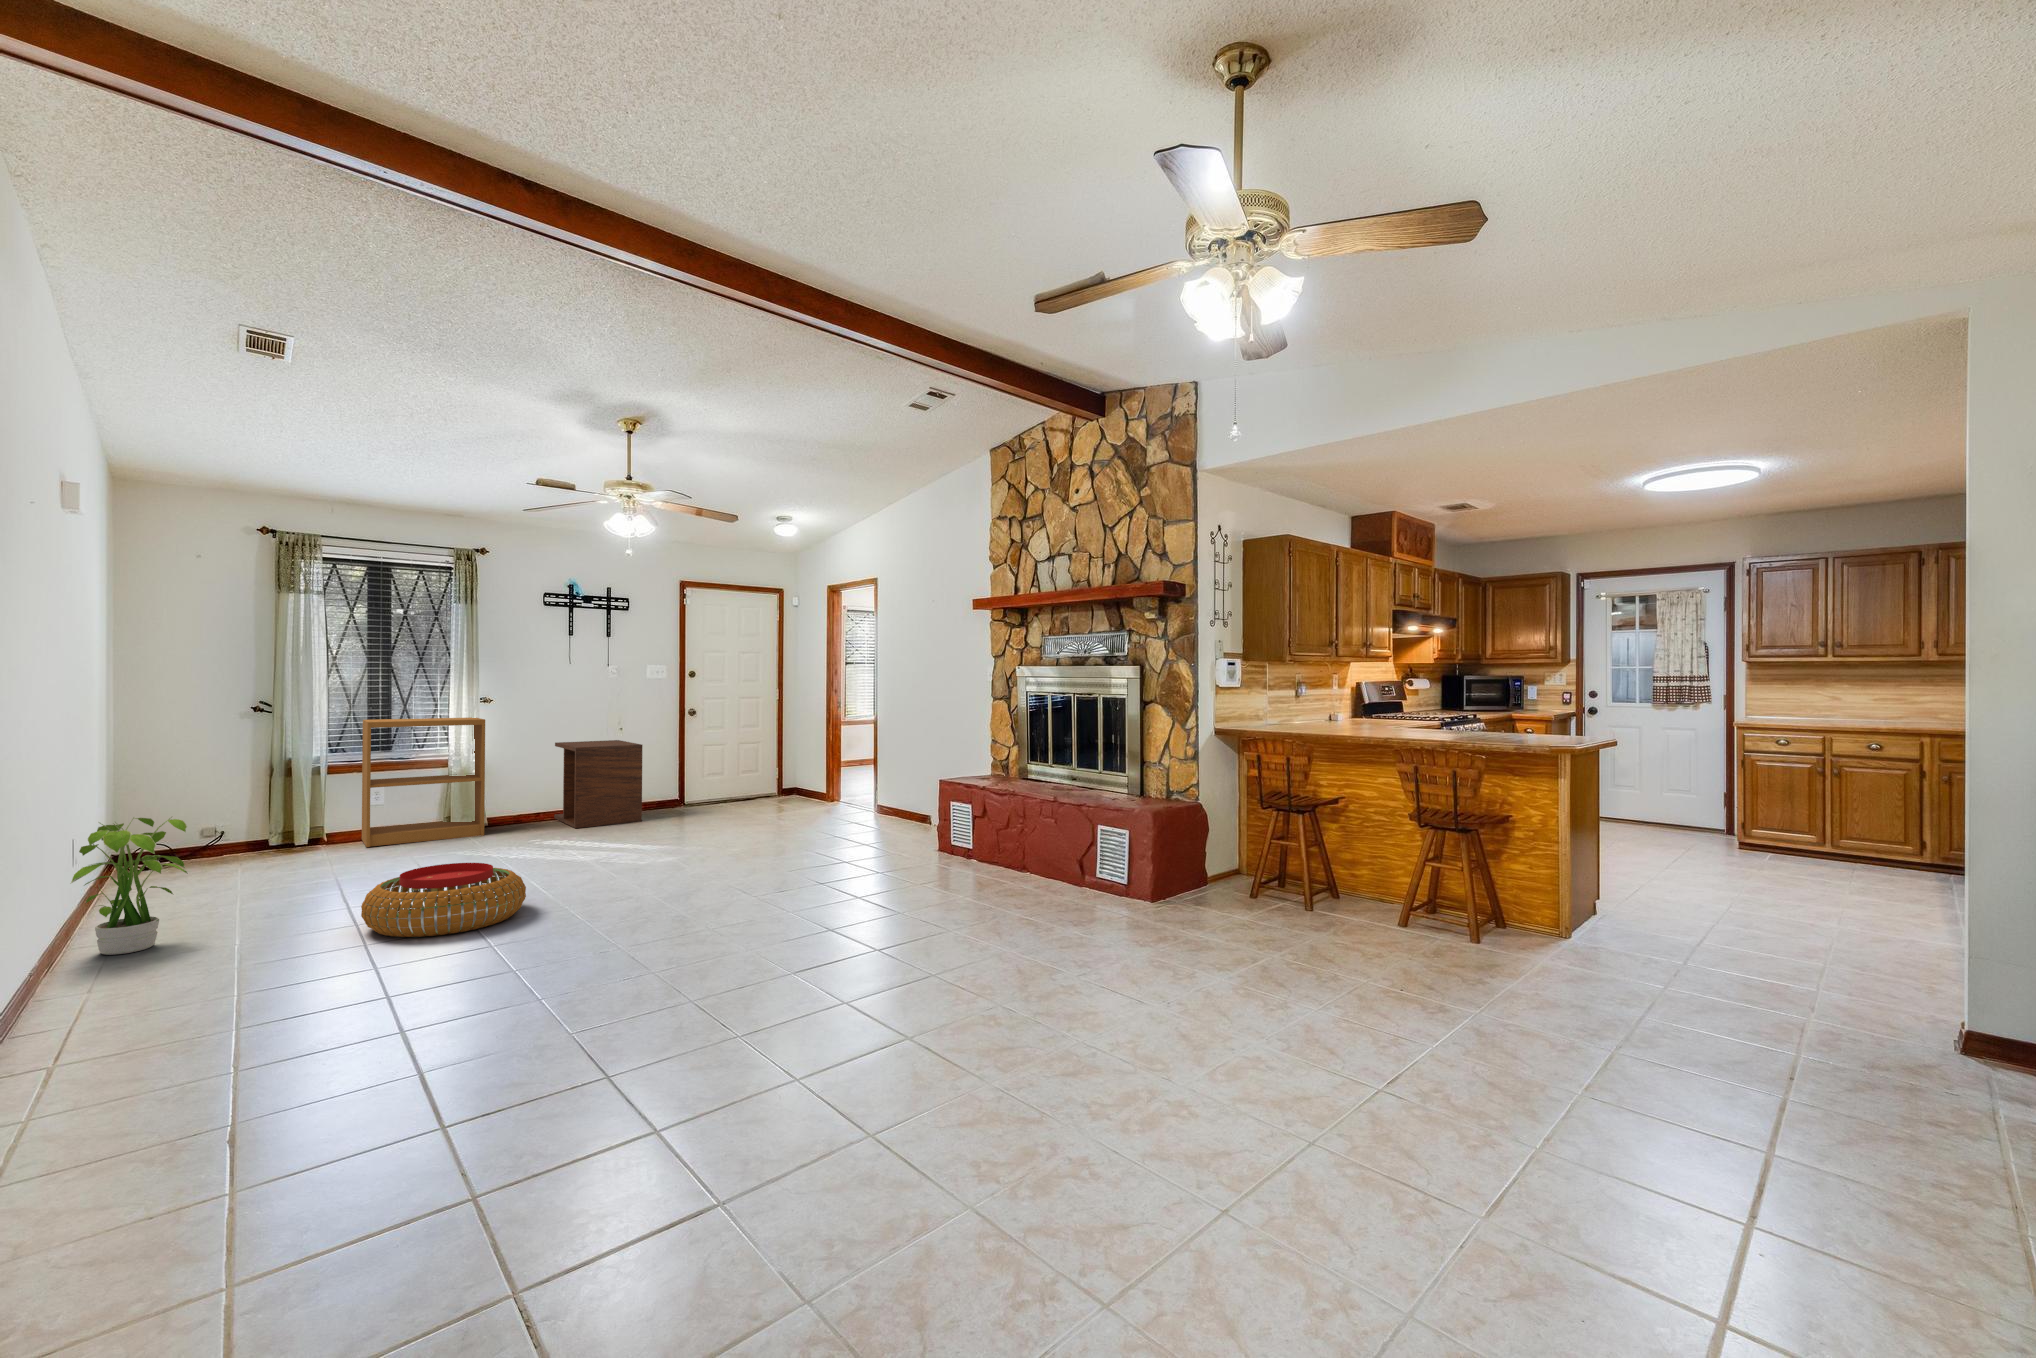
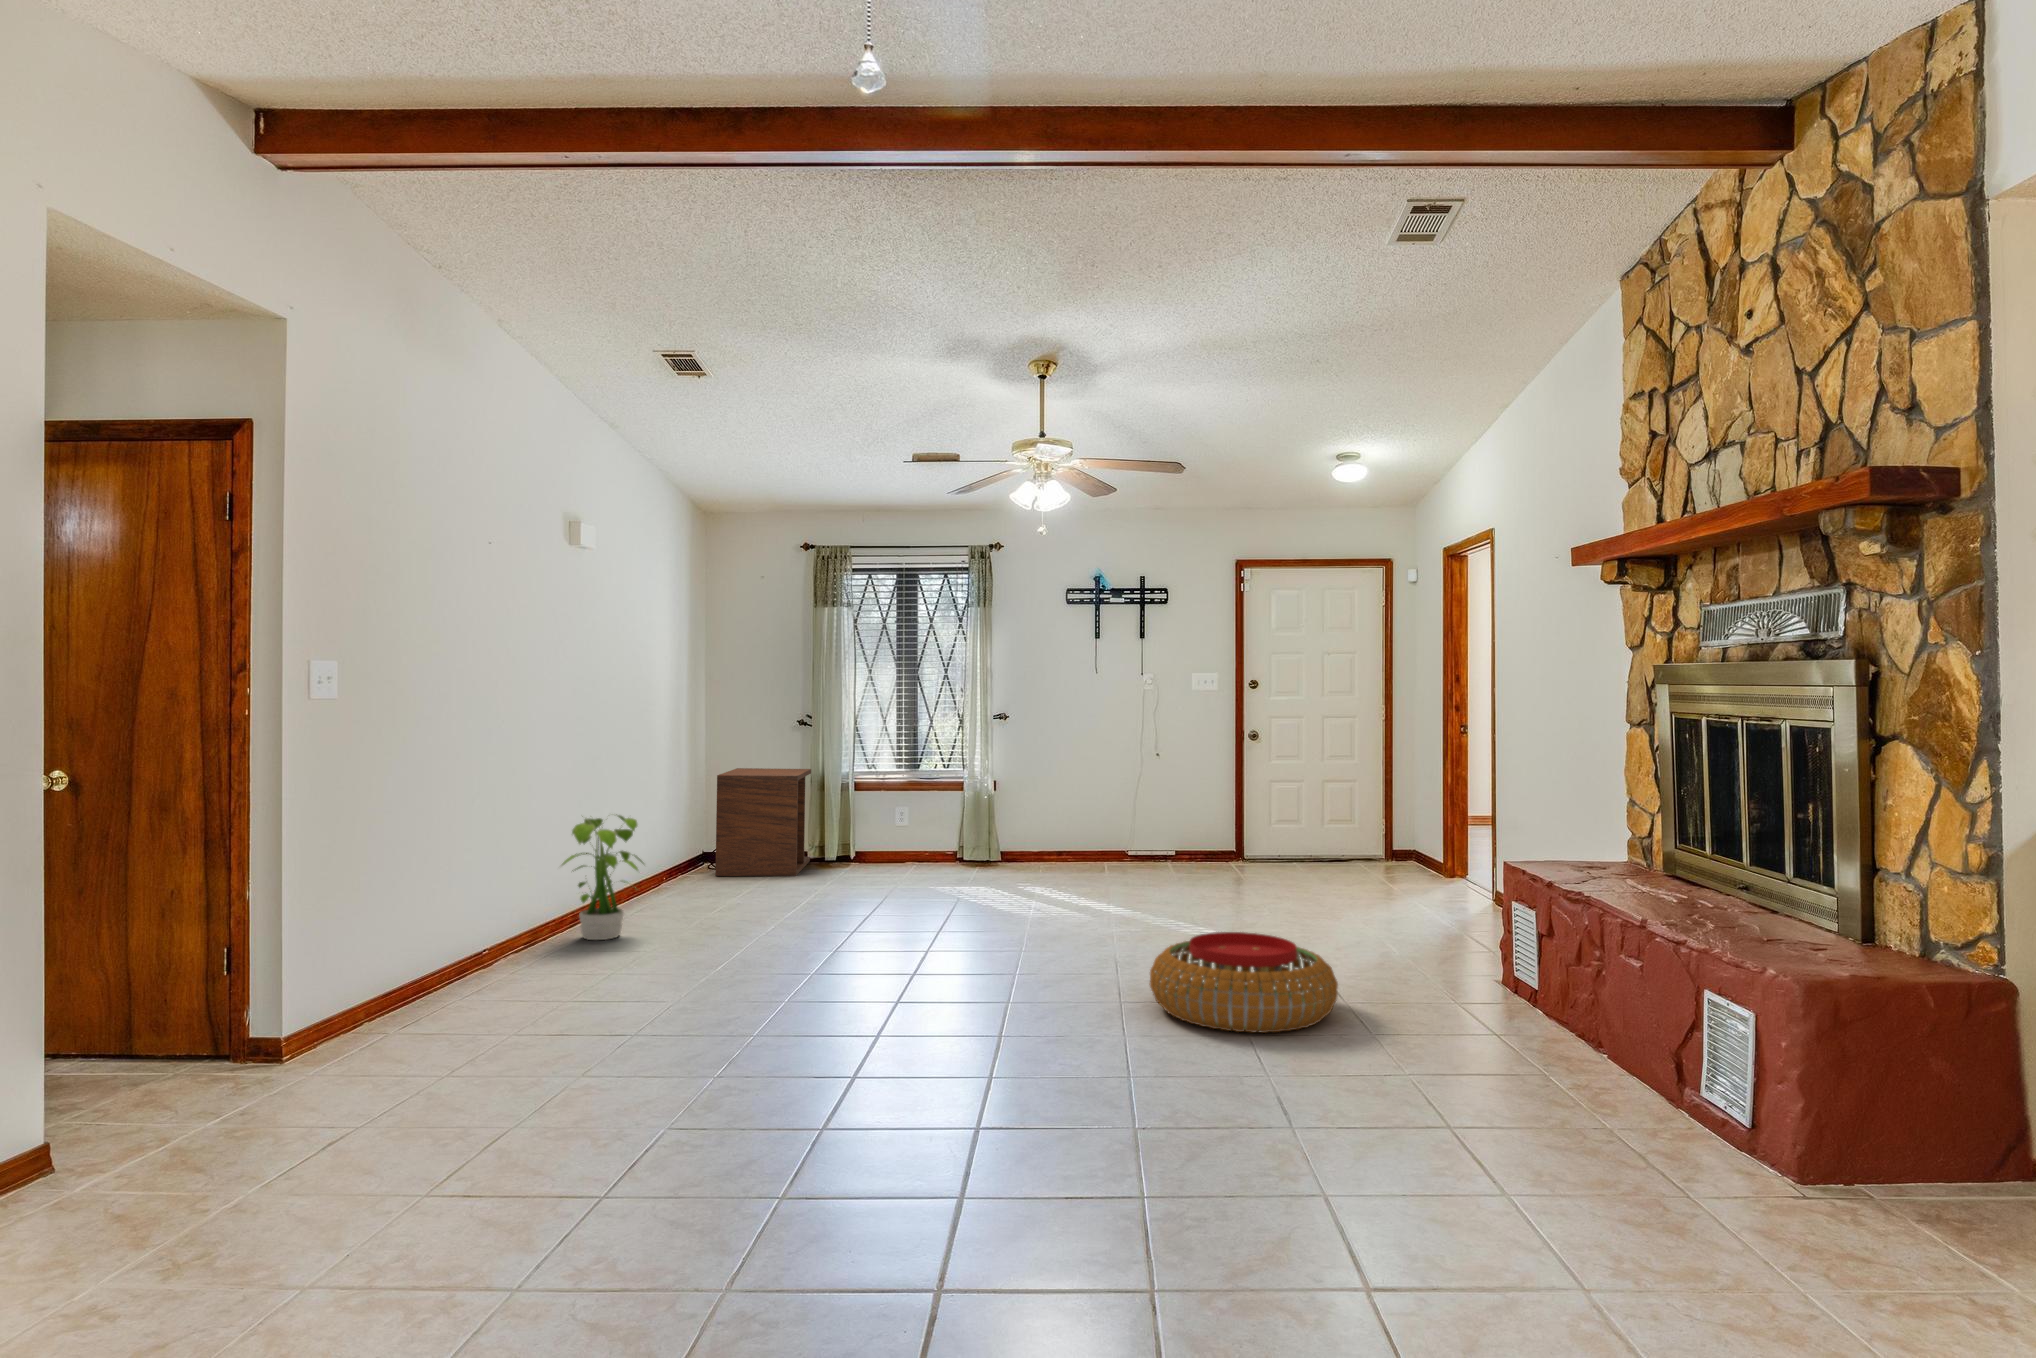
bookshelf: present [362,717,485,847] -> none [882,733,996,871]
side table: present [554,740,642,828] -> present [715,768,811,876]
pouf: present [361,863,526,937] -> present [1149,932,1338,1033]

